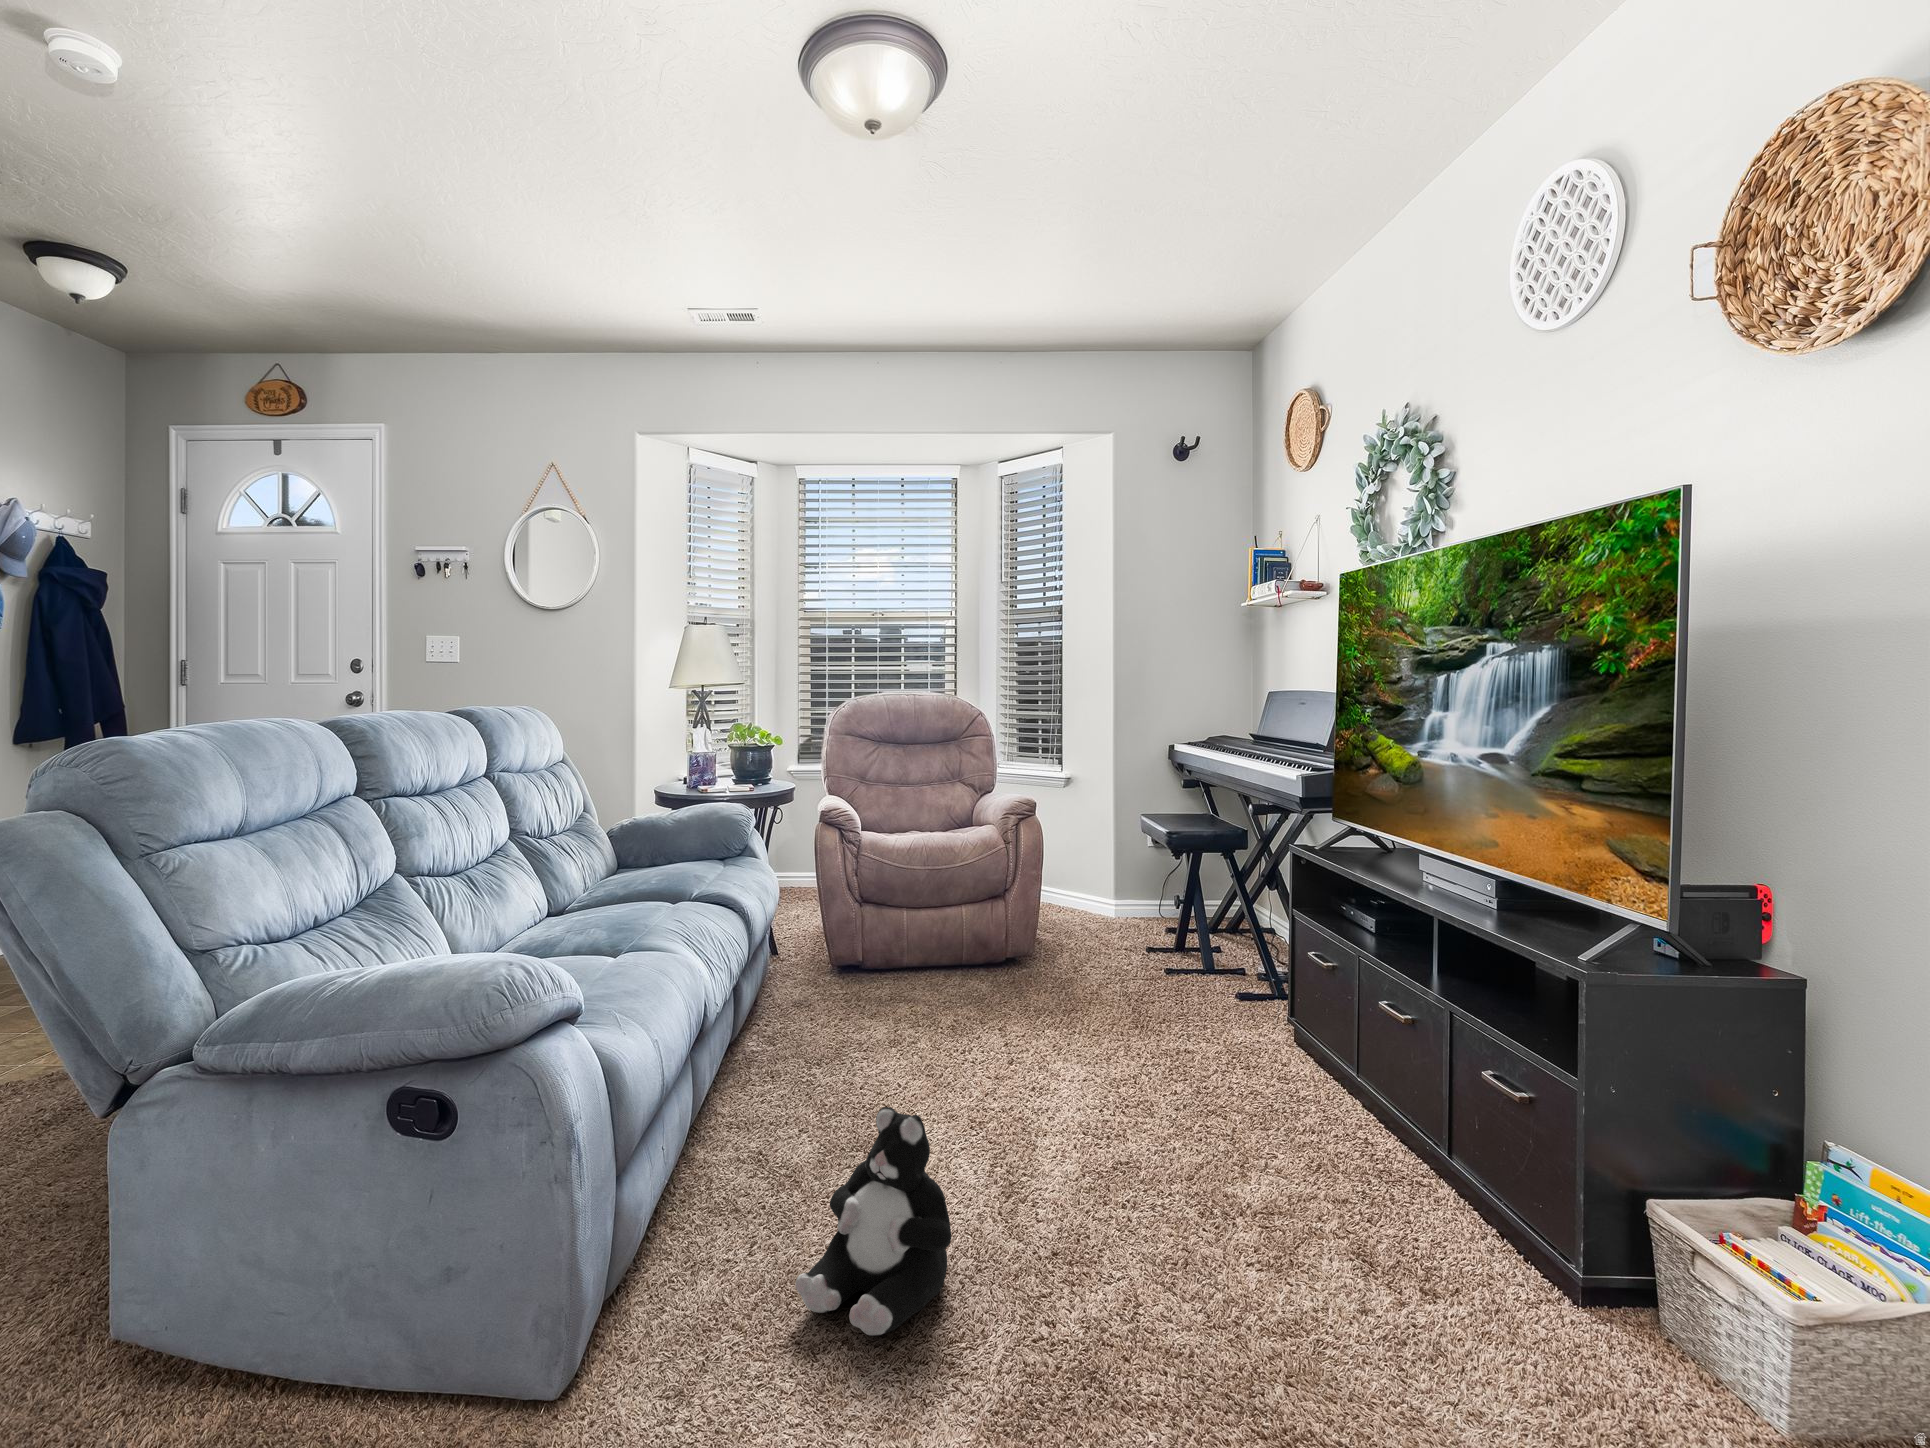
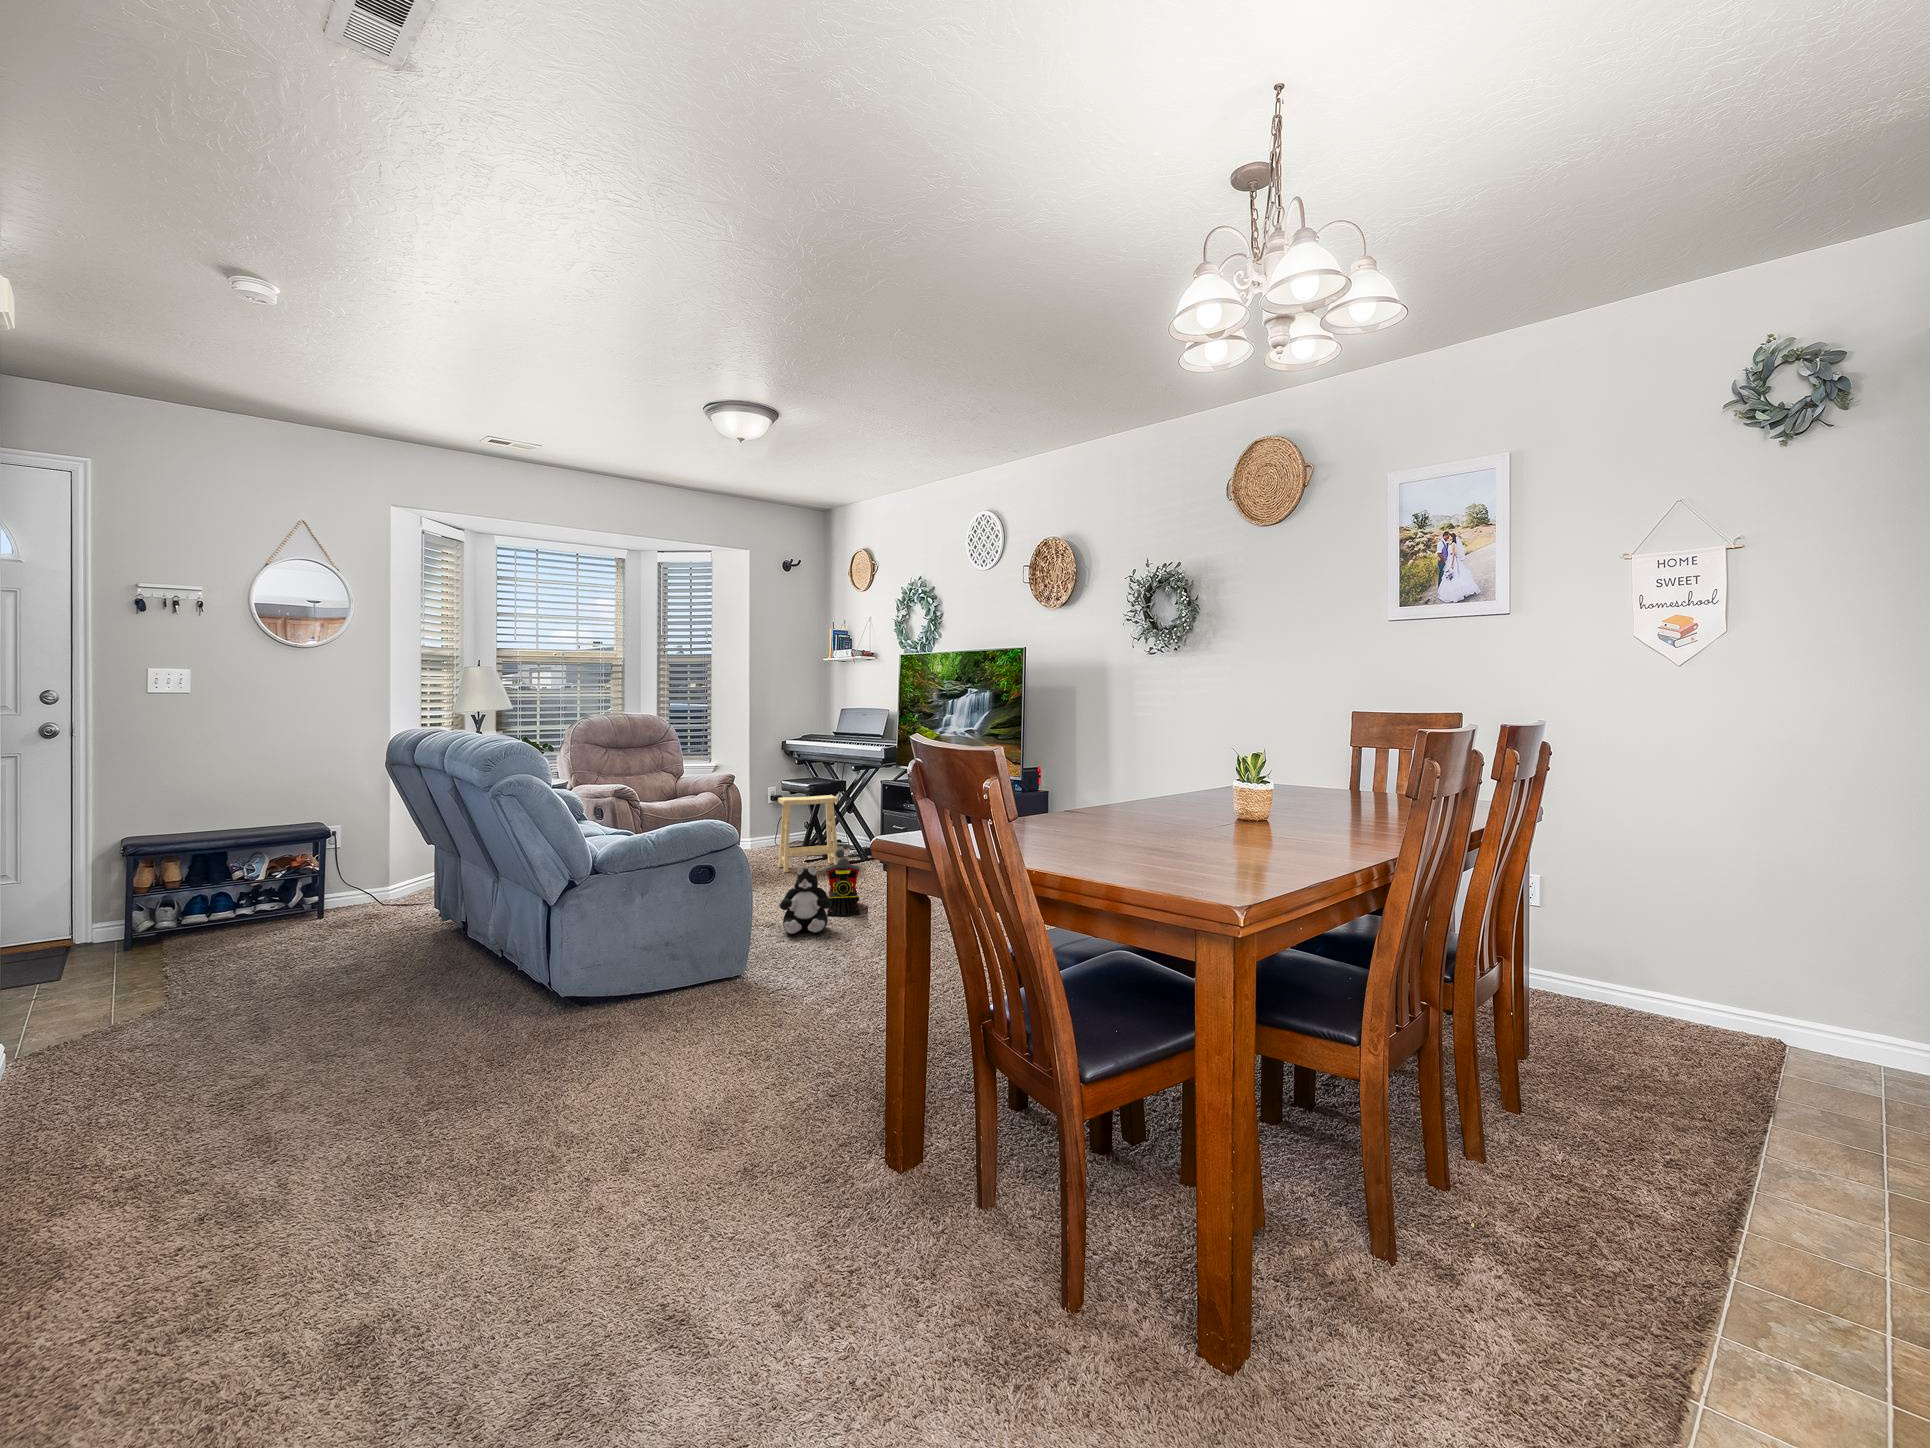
footstool: none [1092,855,1205,1015] -> present [778,795,839,872]
toy train: none [1005,1032,1136,1248] -> present [826,844,860,916]

